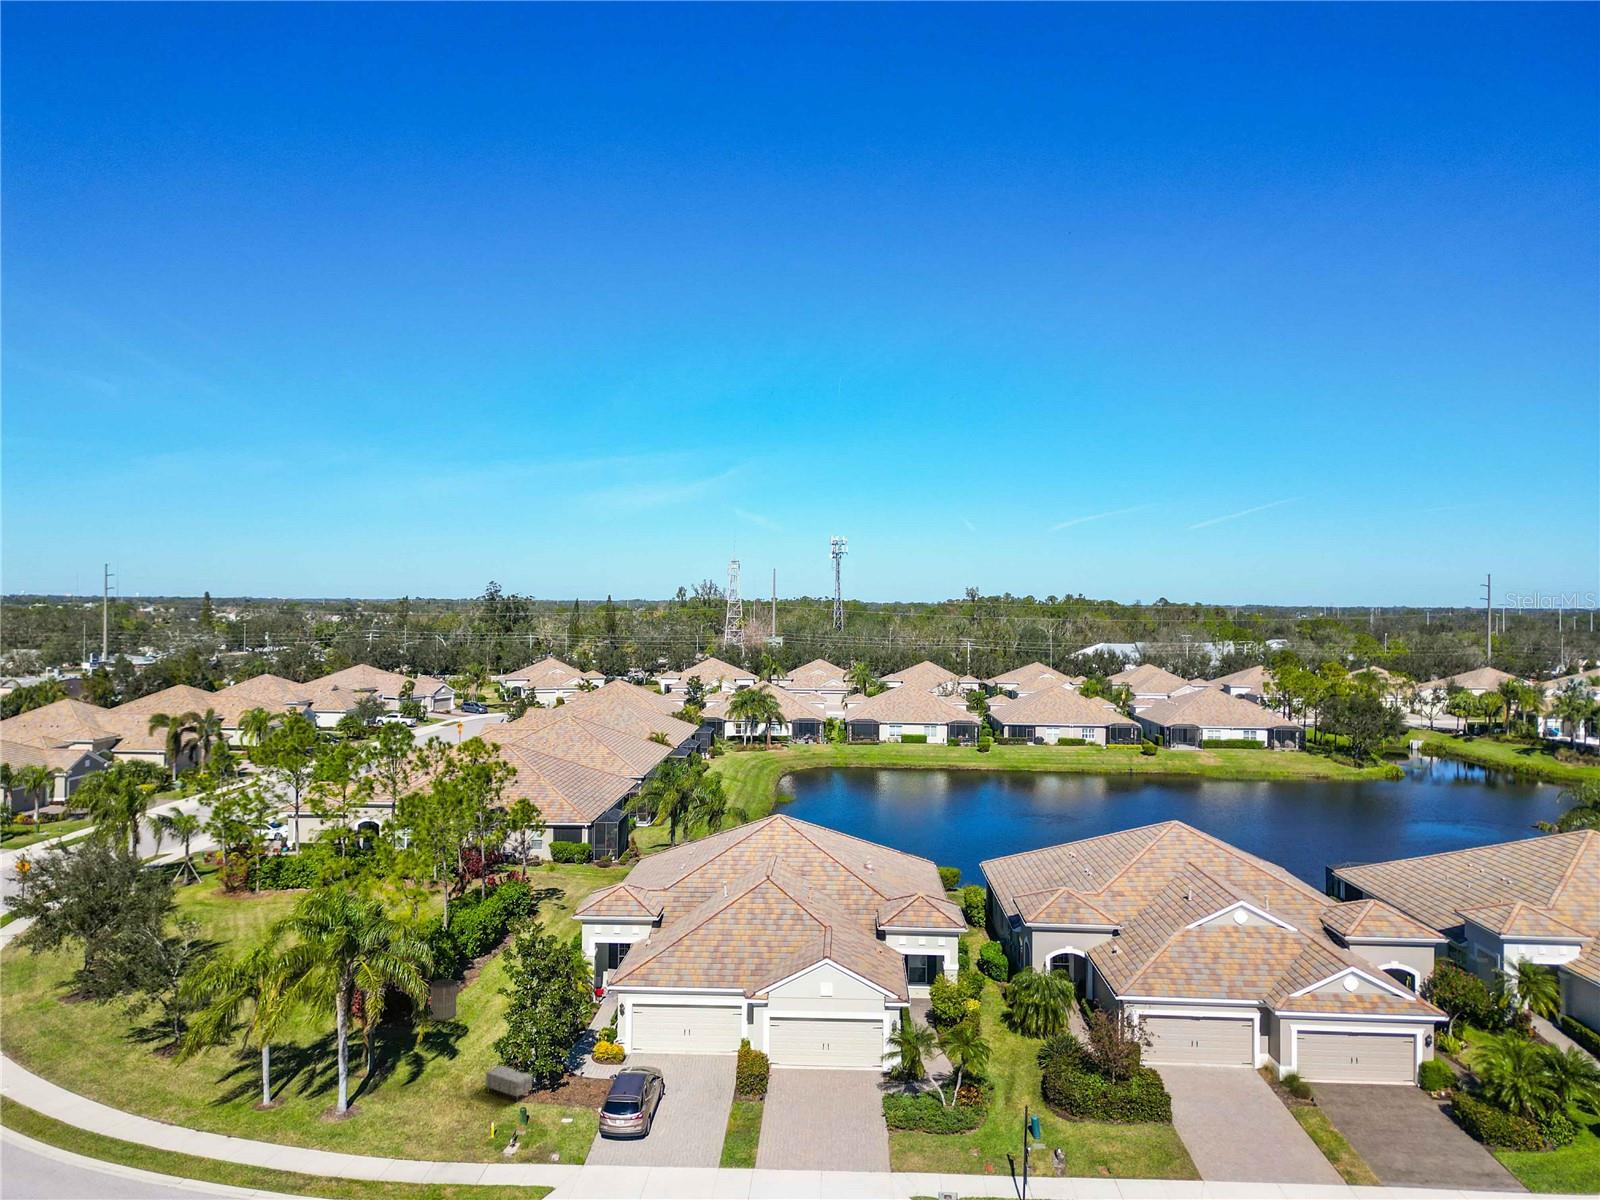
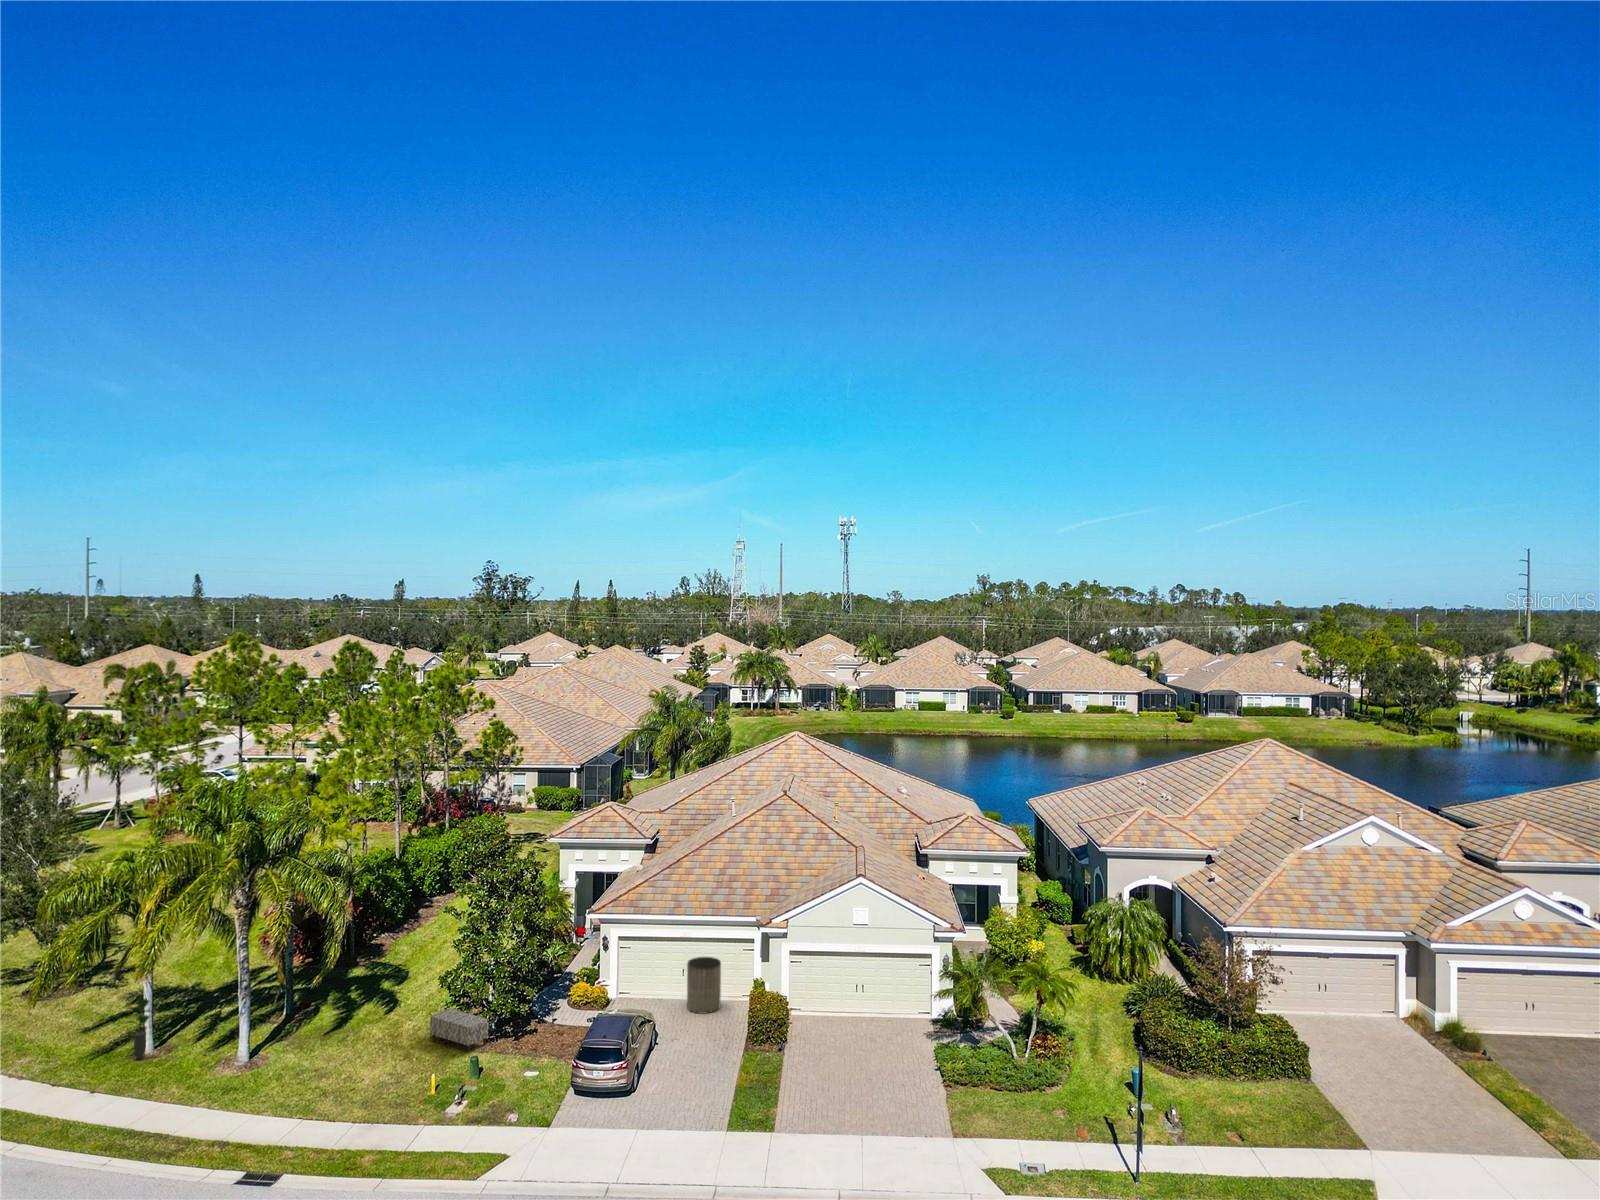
trash can: present [431,979,457,1021] -> present [687,957,721,1014]
potted plant: none [248,1060,271,1109] -> present [129,998,152,1059]

